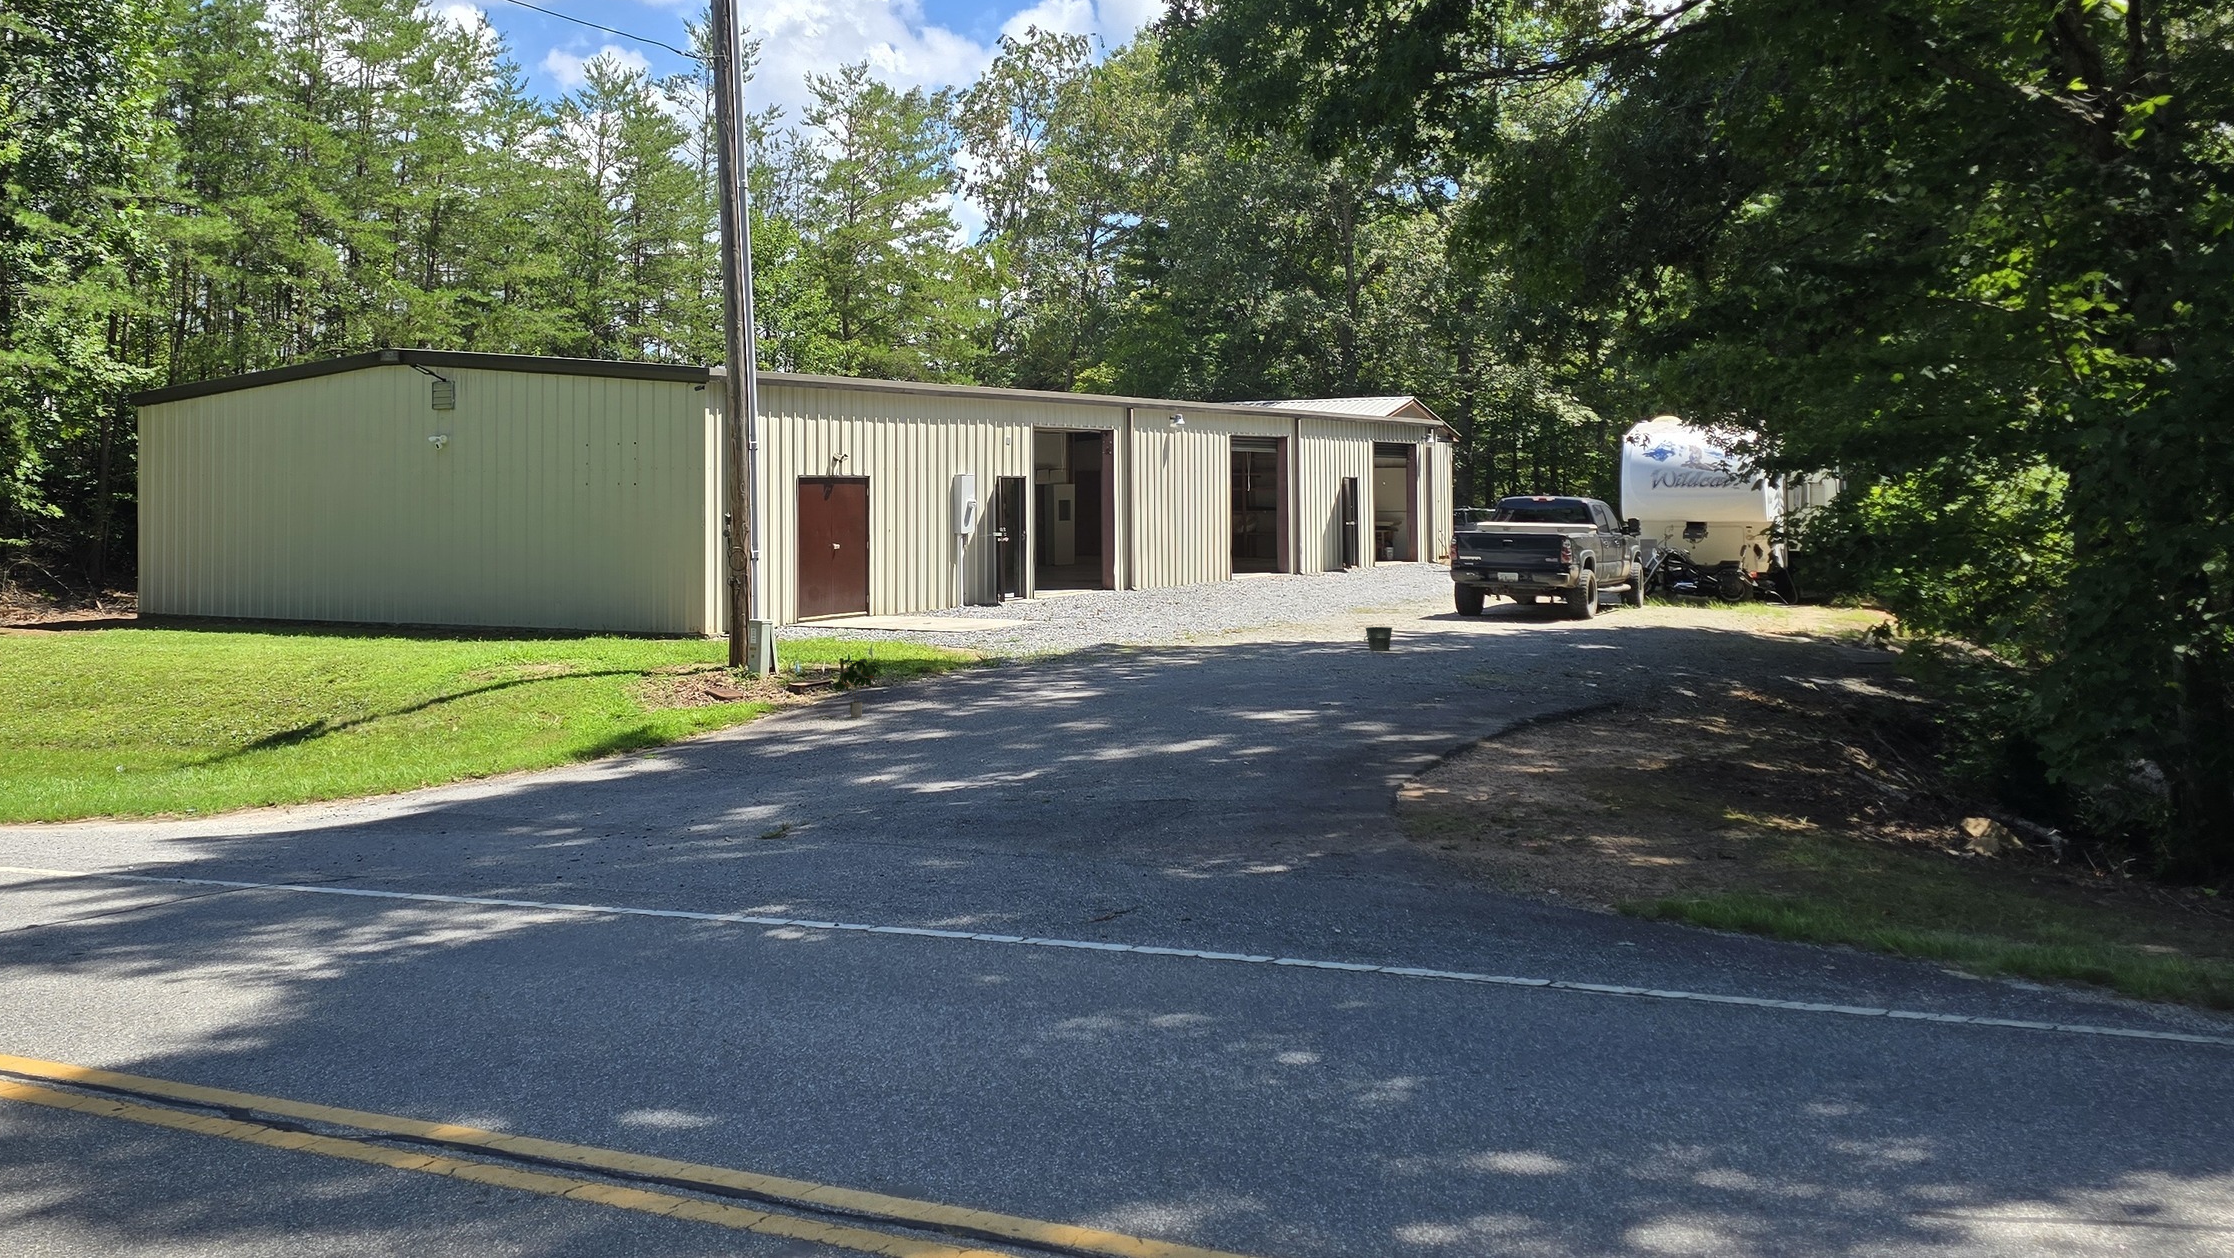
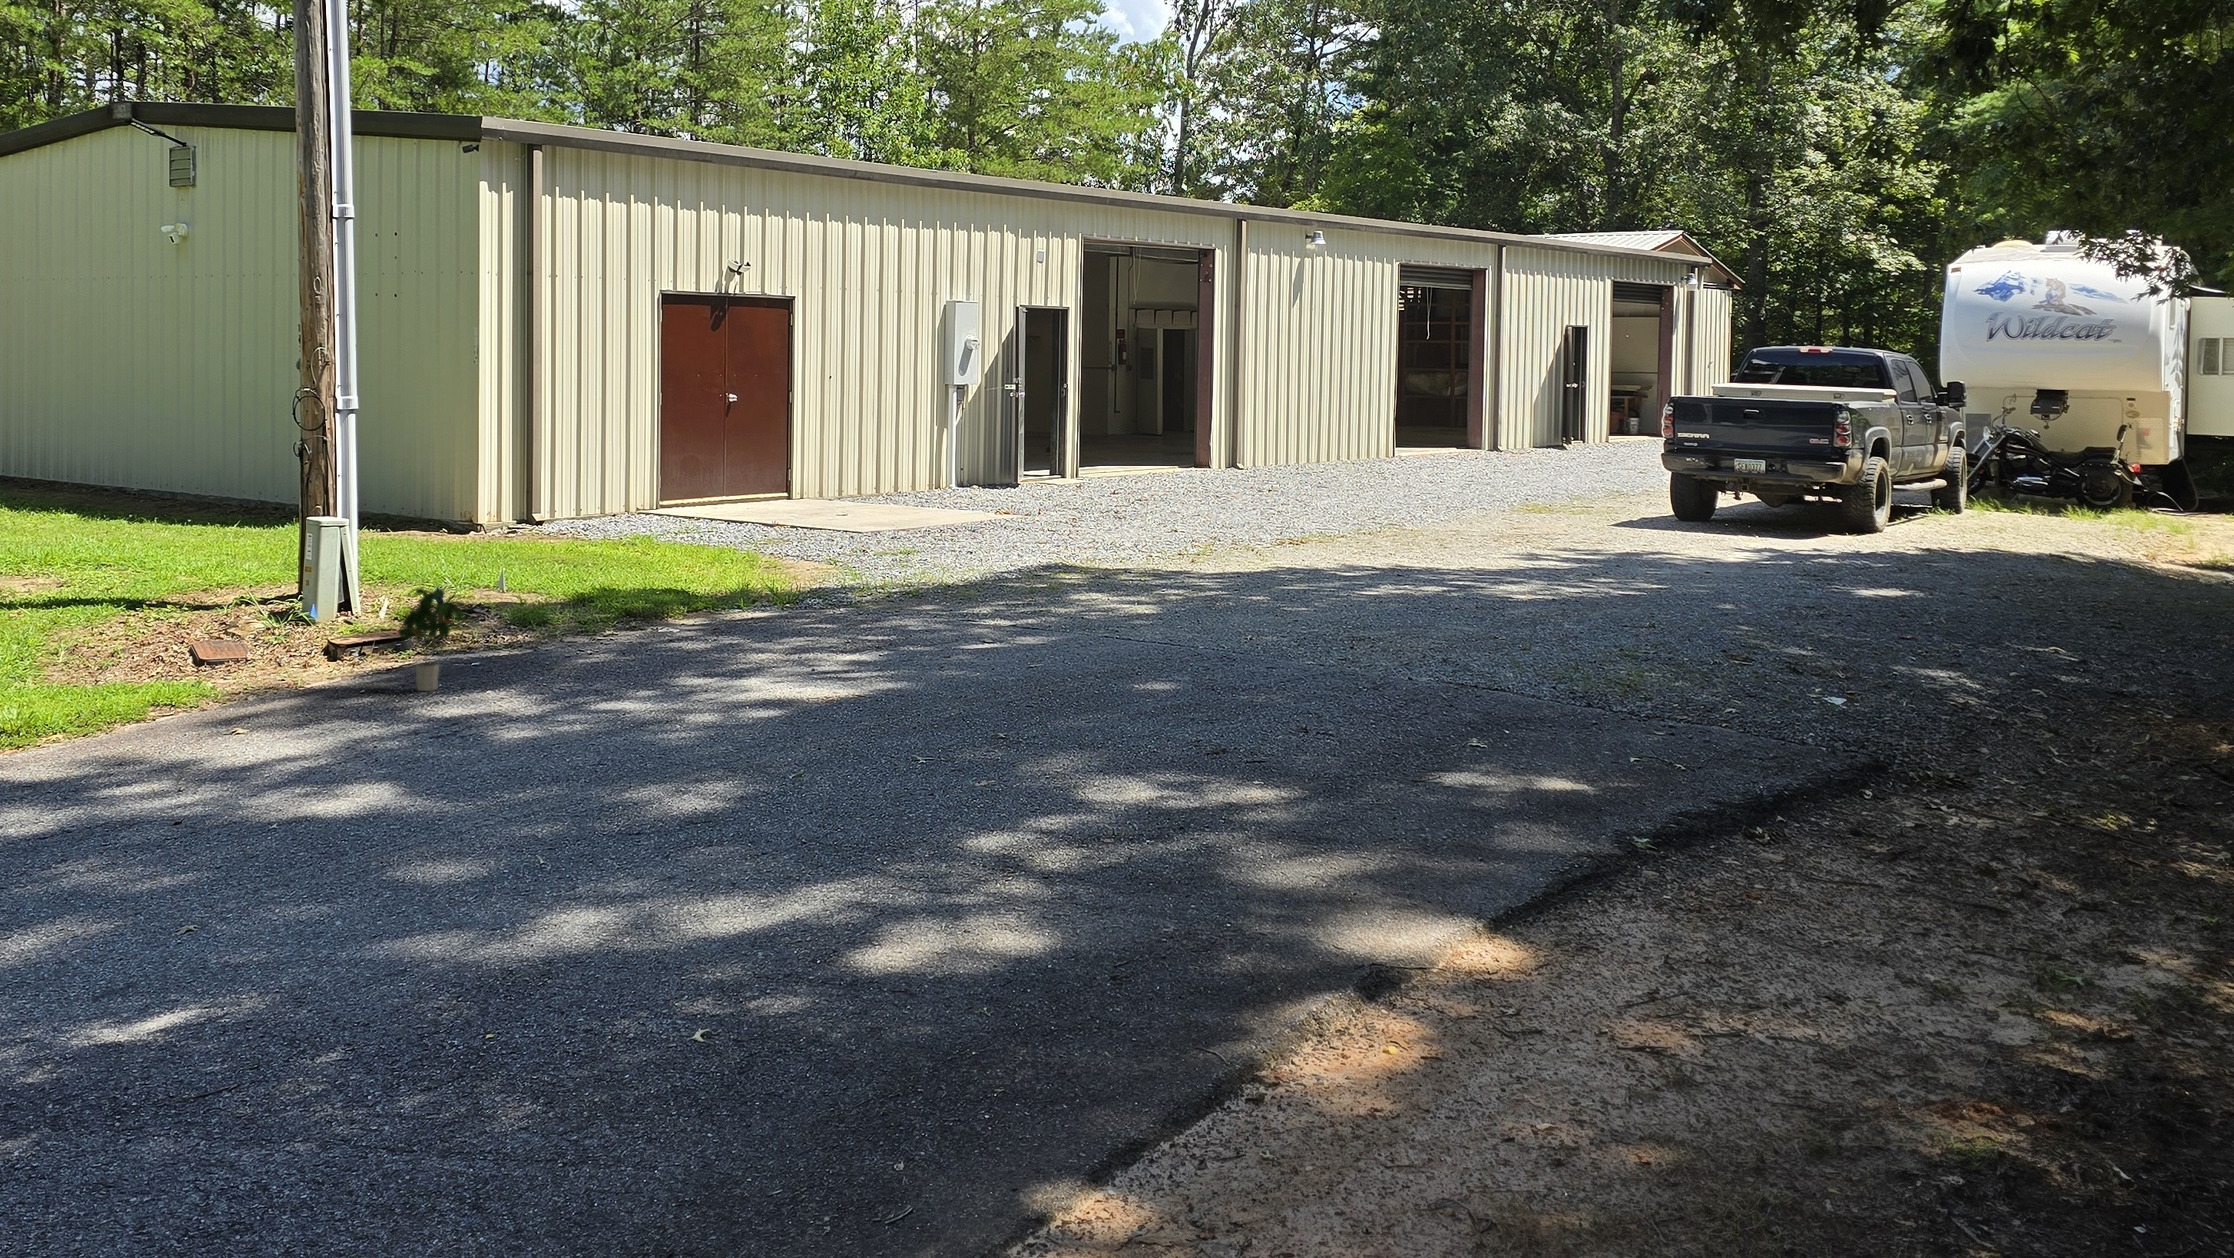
bucket: present [1364,627,1392,650] -> none [1460,544,1508,583]

